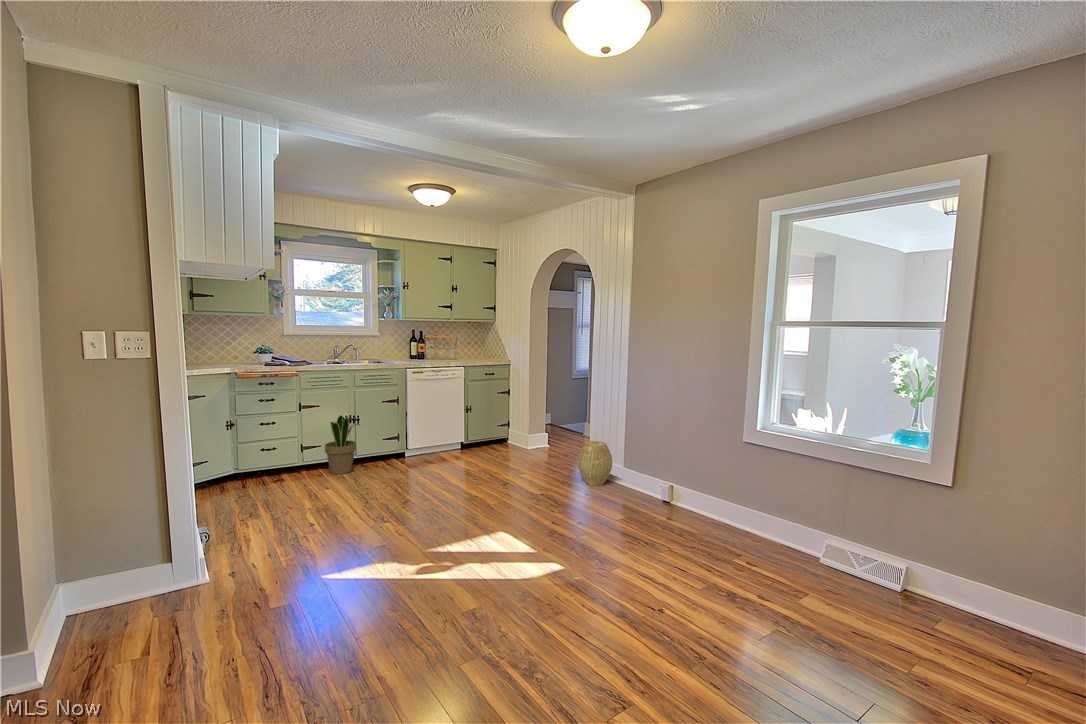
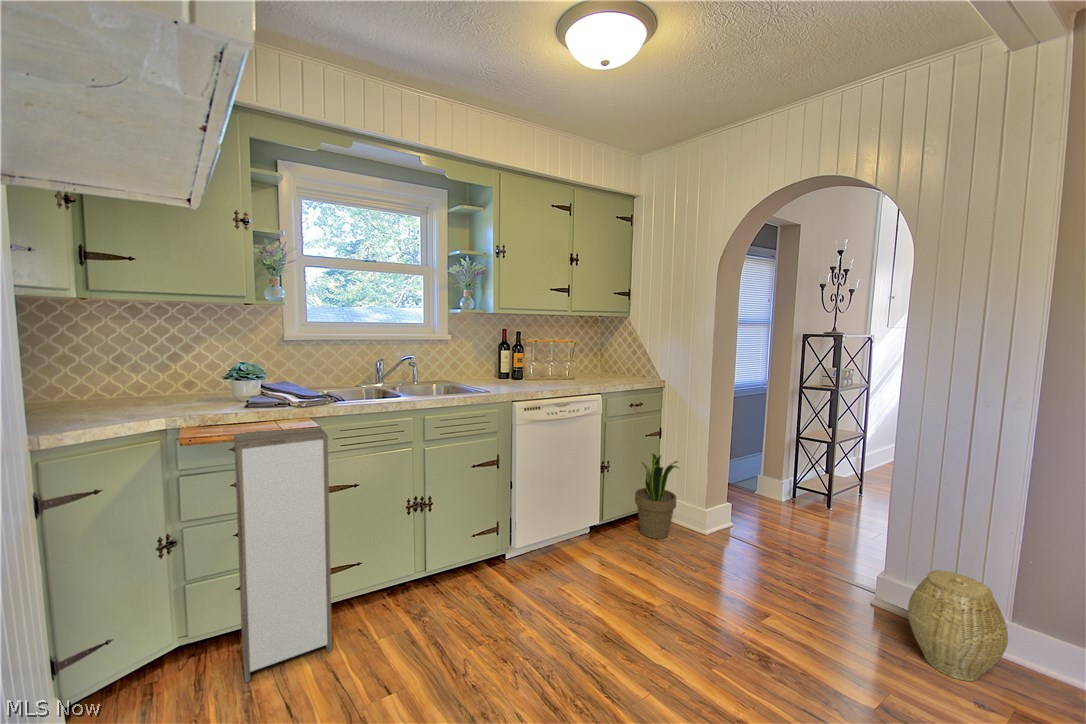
storage cabinet: none [261,374,306,485] -> present [234,425,332,682]
potted plant: present [325,415,360,474] -> present [635,454,679,539]

